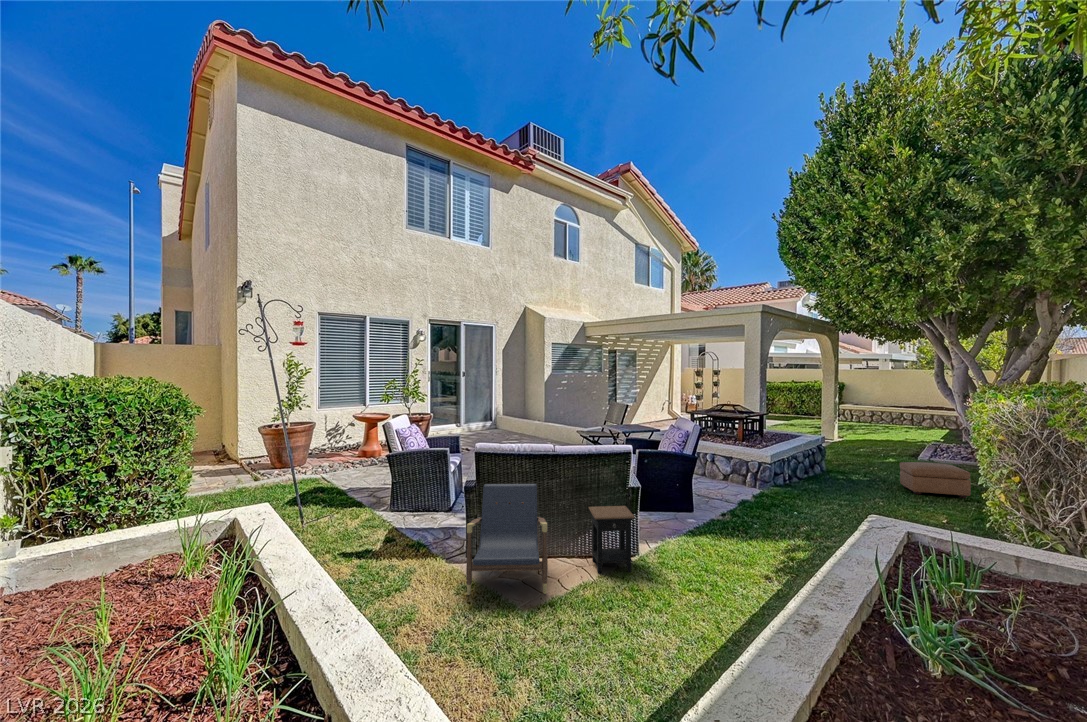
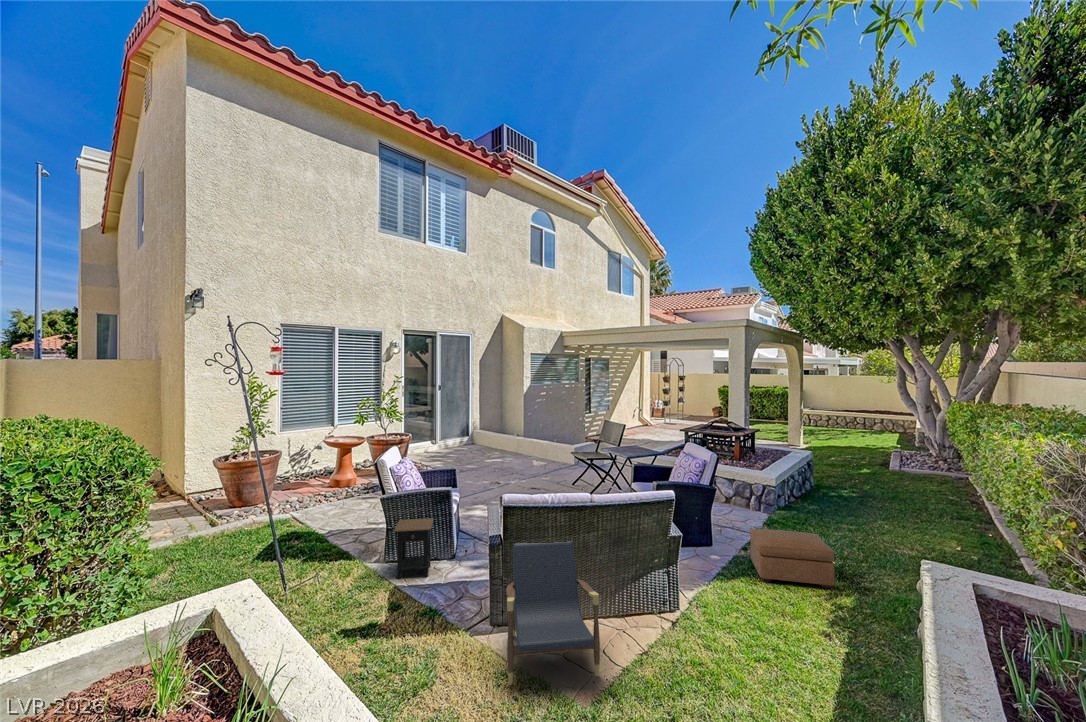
ottoman: present [900,462,971,498] -> present [750,529,834,588]
side table: present [588,506,635,573] -> present [394,518,434,579]

